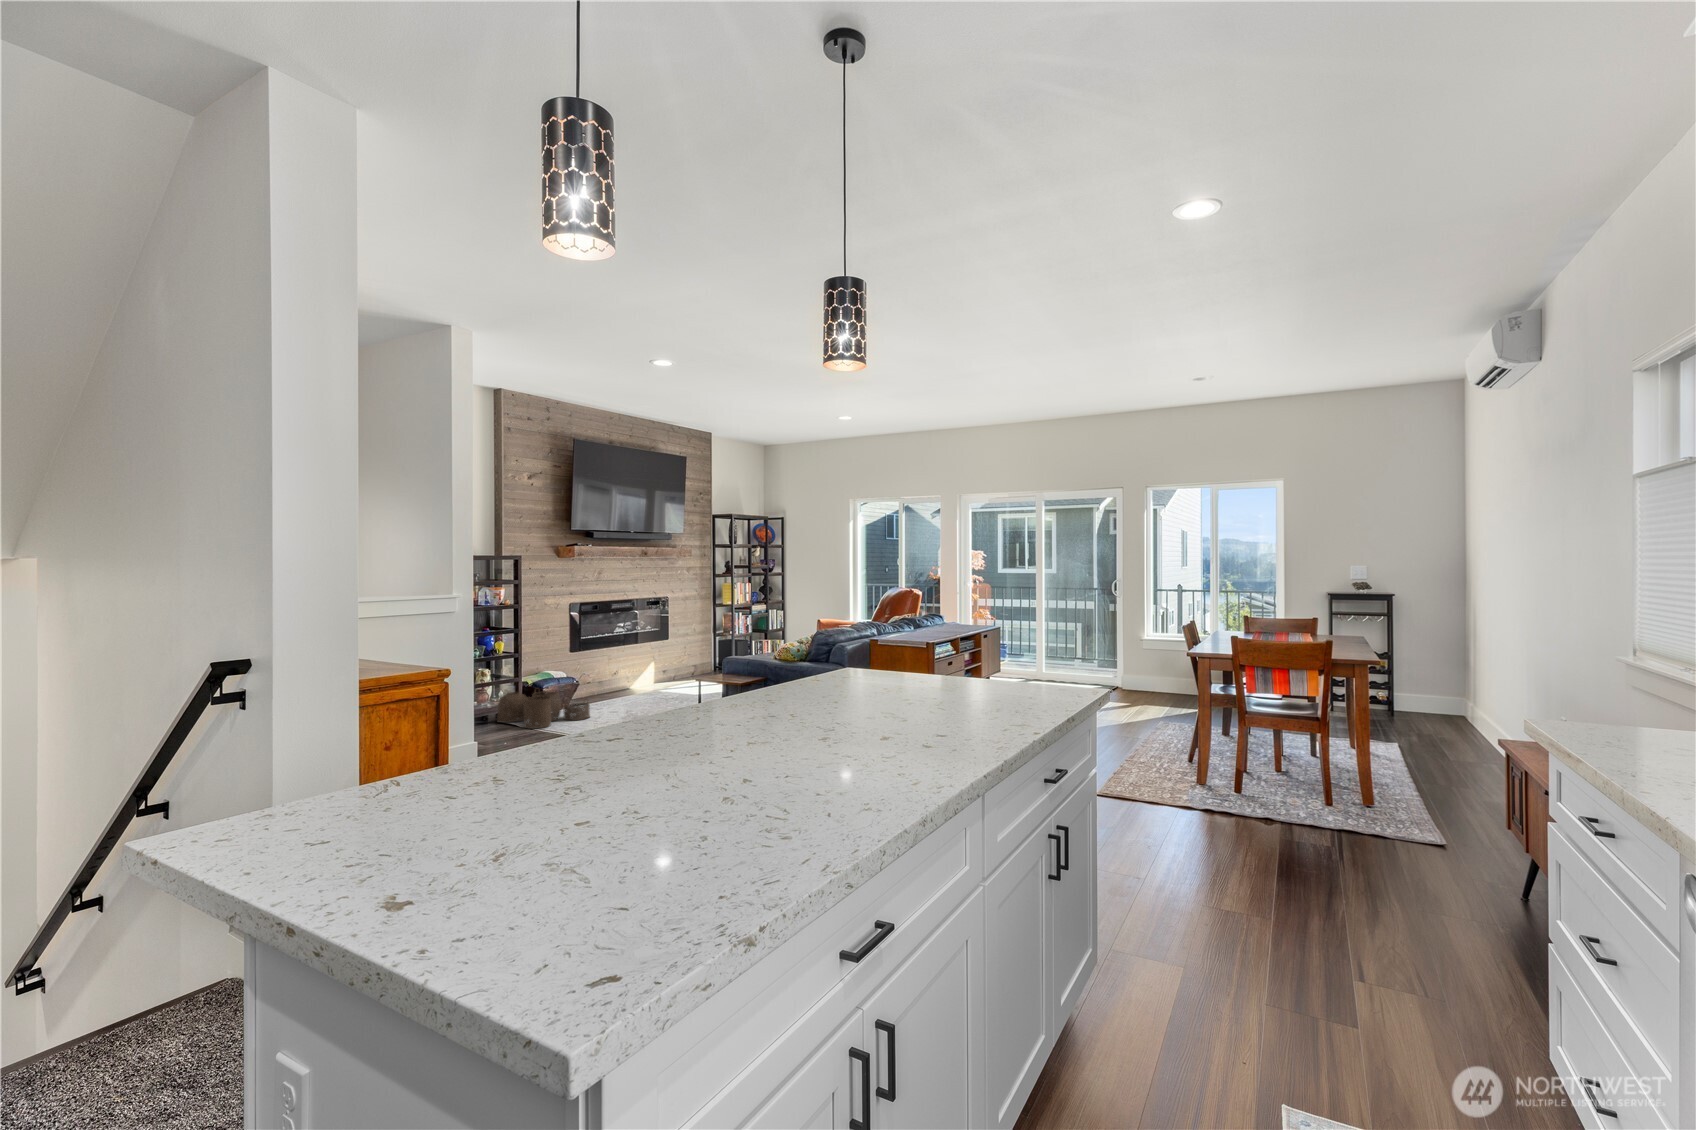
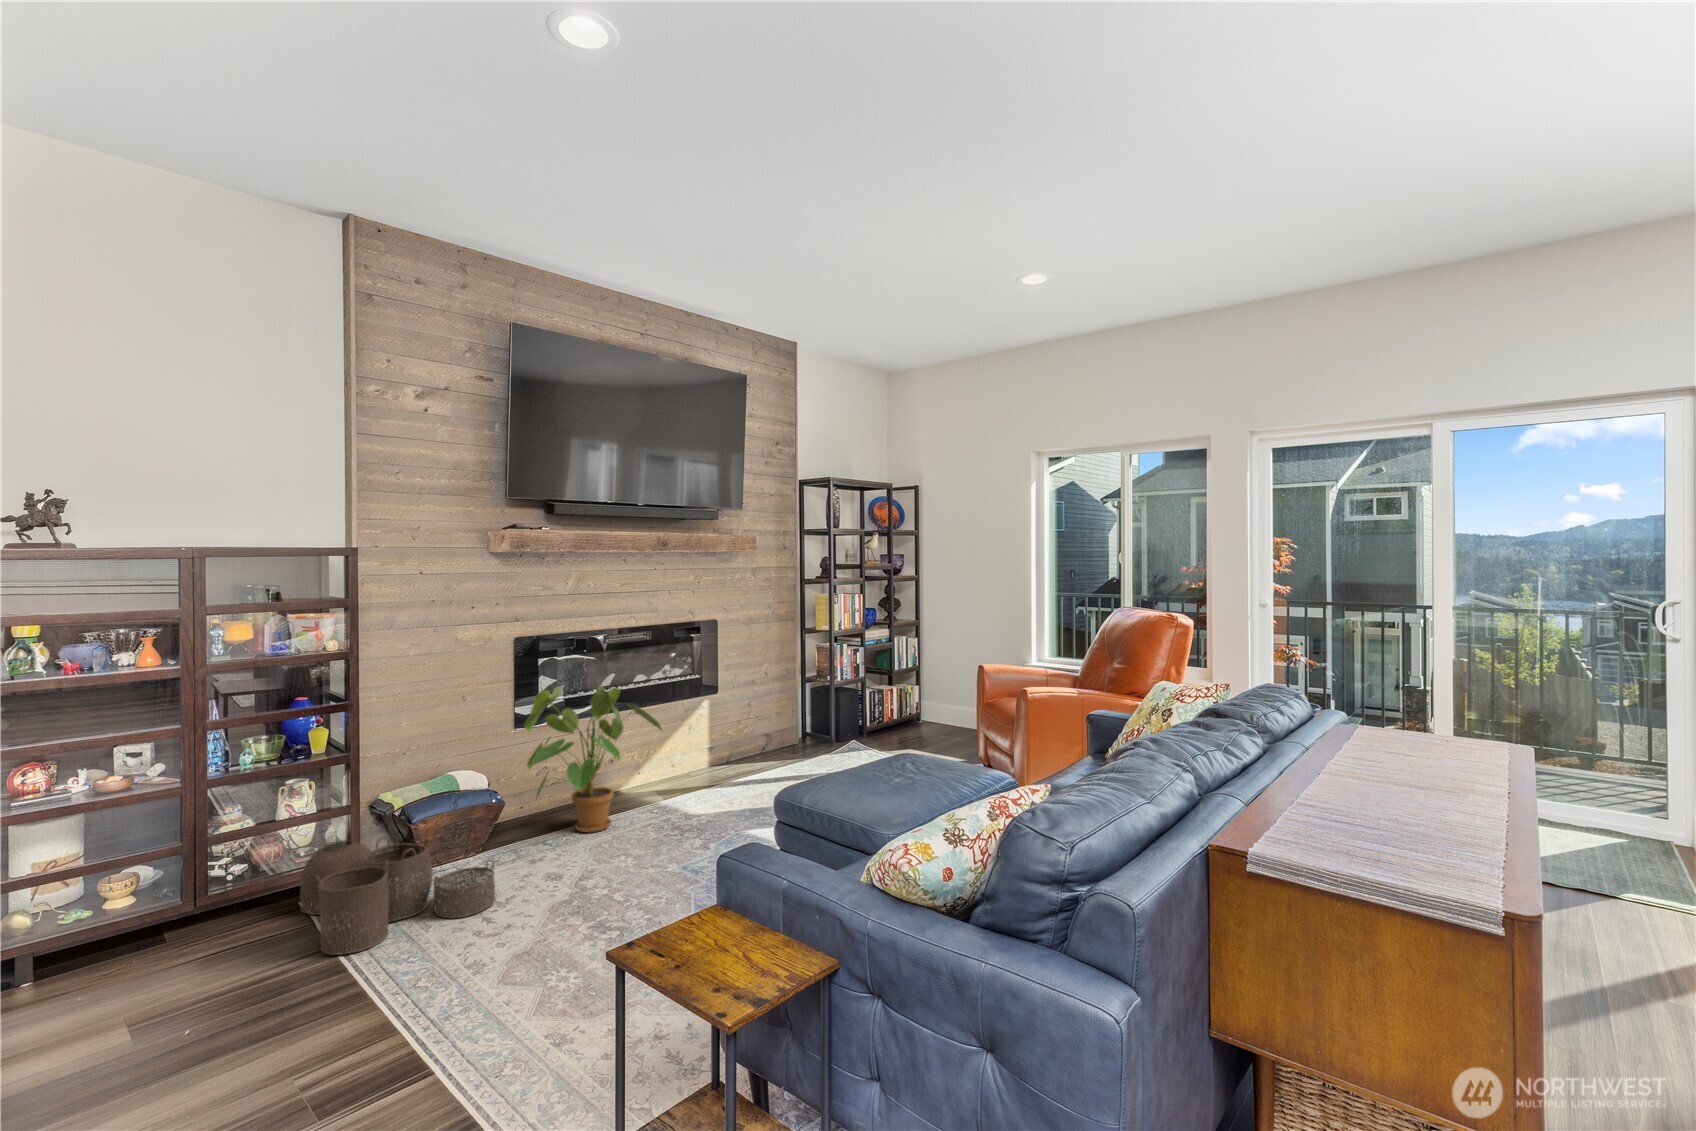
house plant: none [576,627,650,700] -> present [525,686,662,833]

